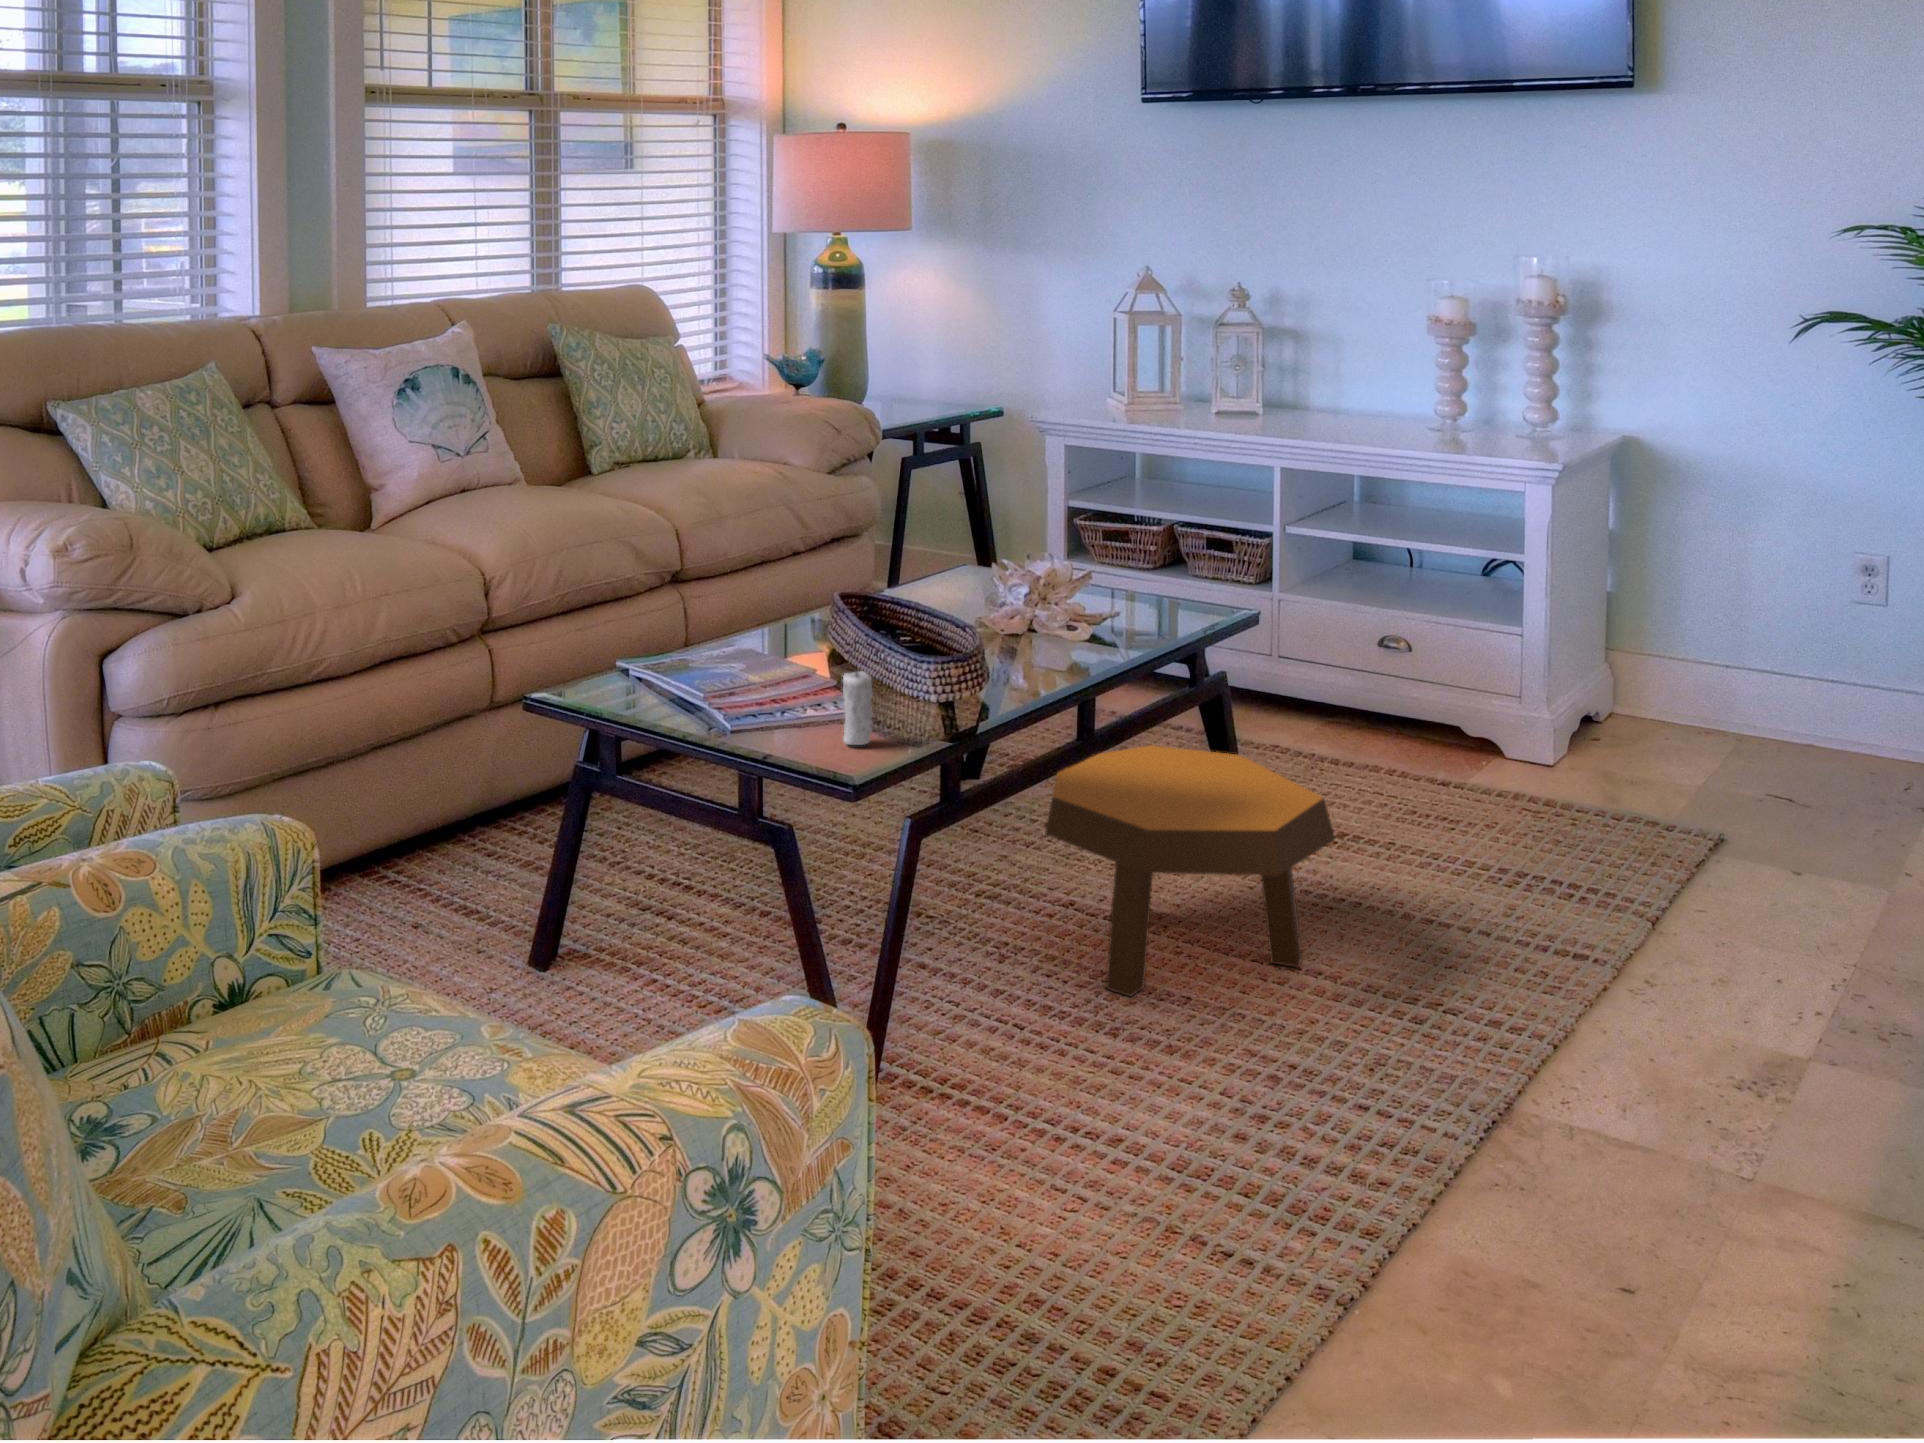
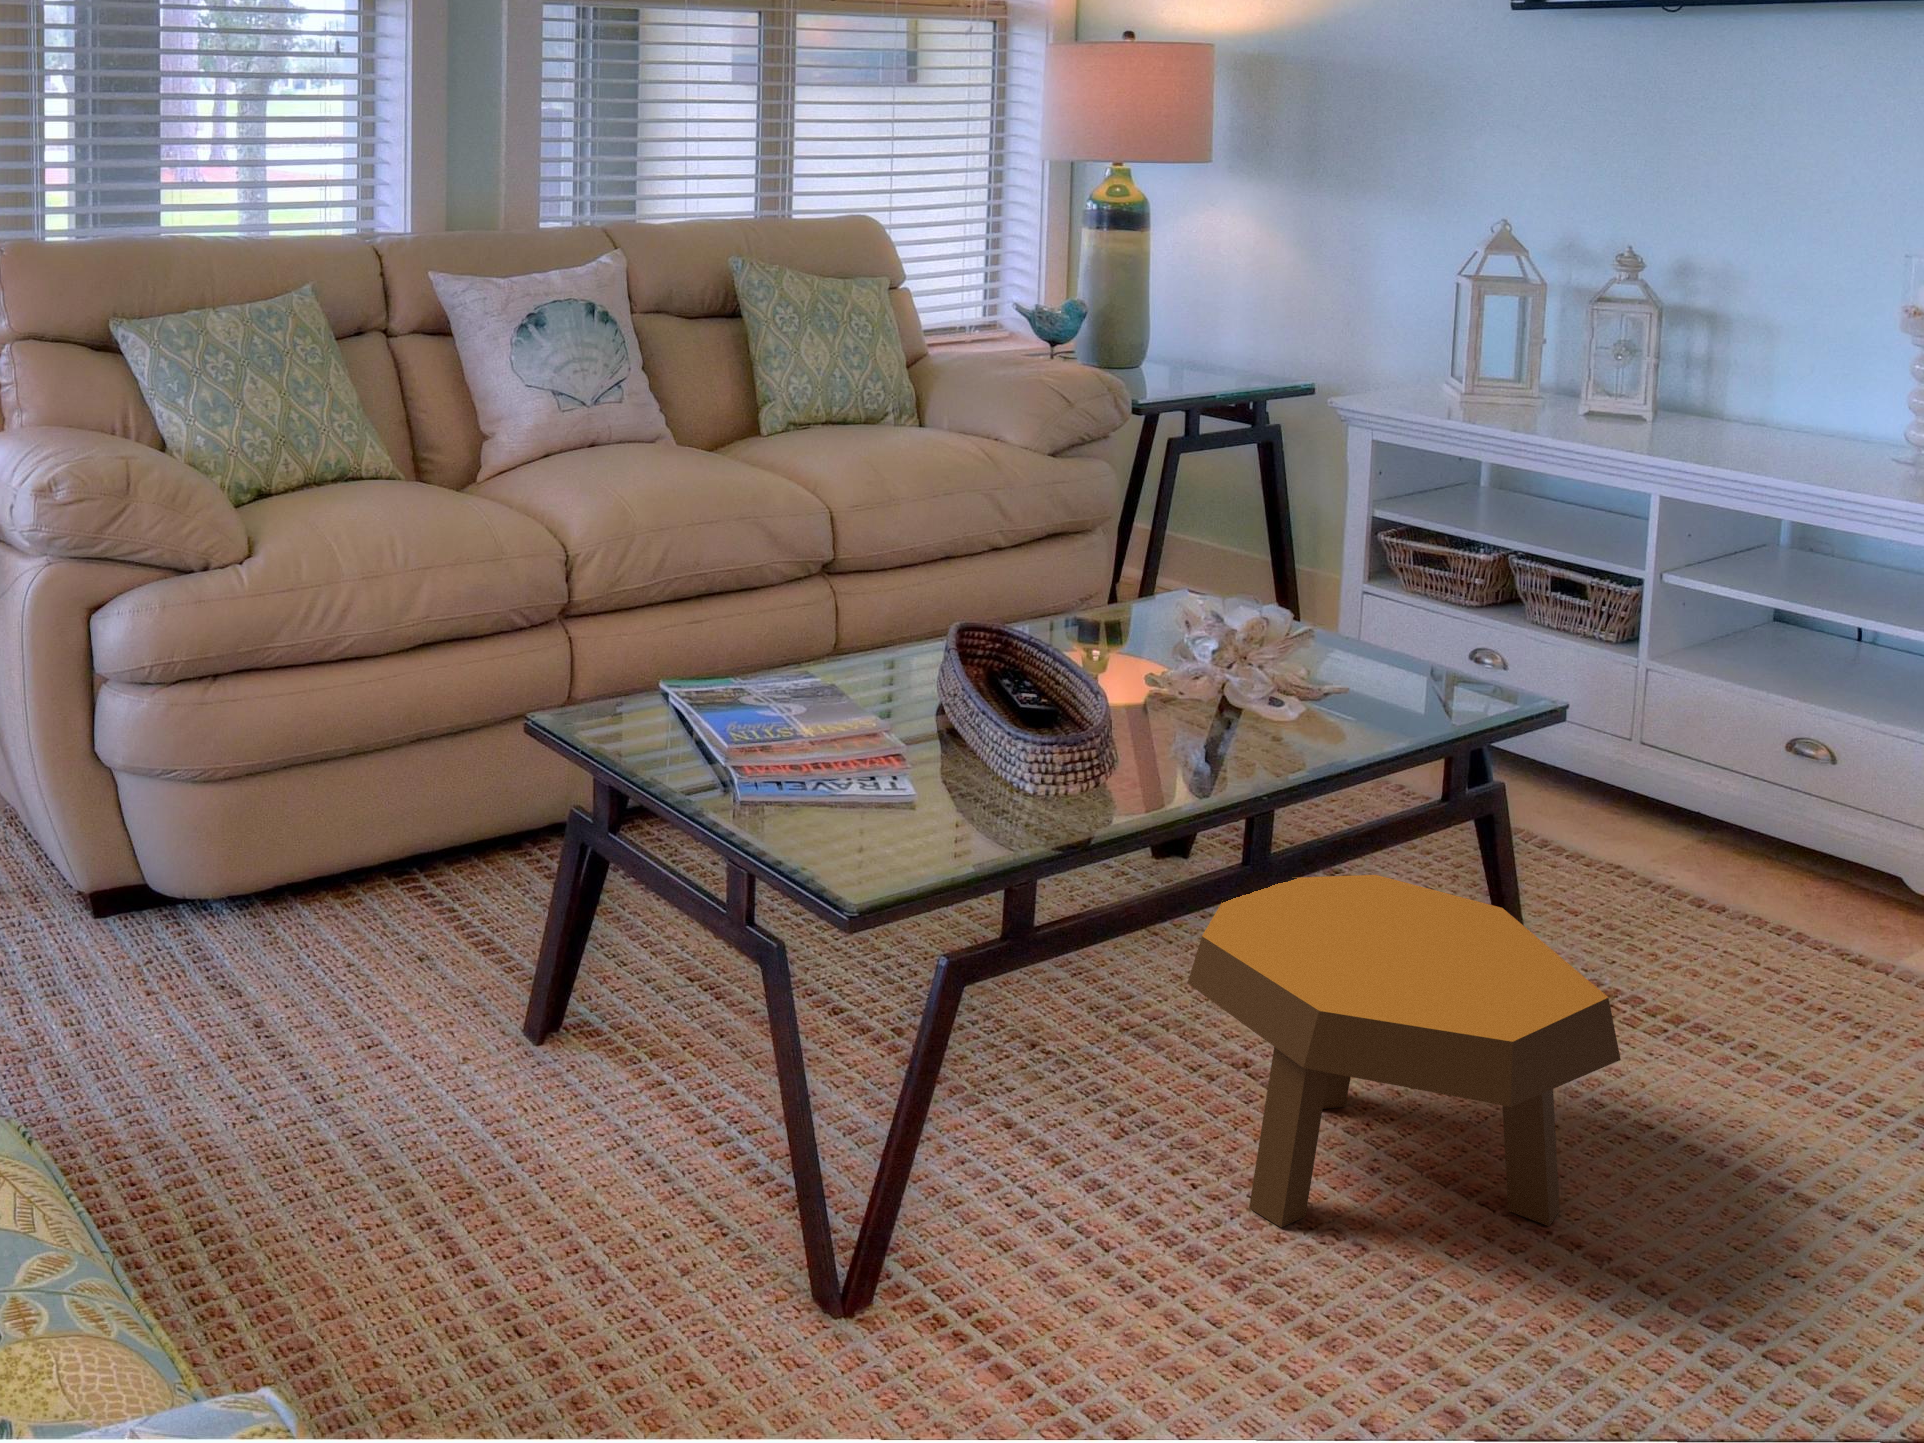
candle: present [843,667,873,745] -> none [869,736,913,851]

